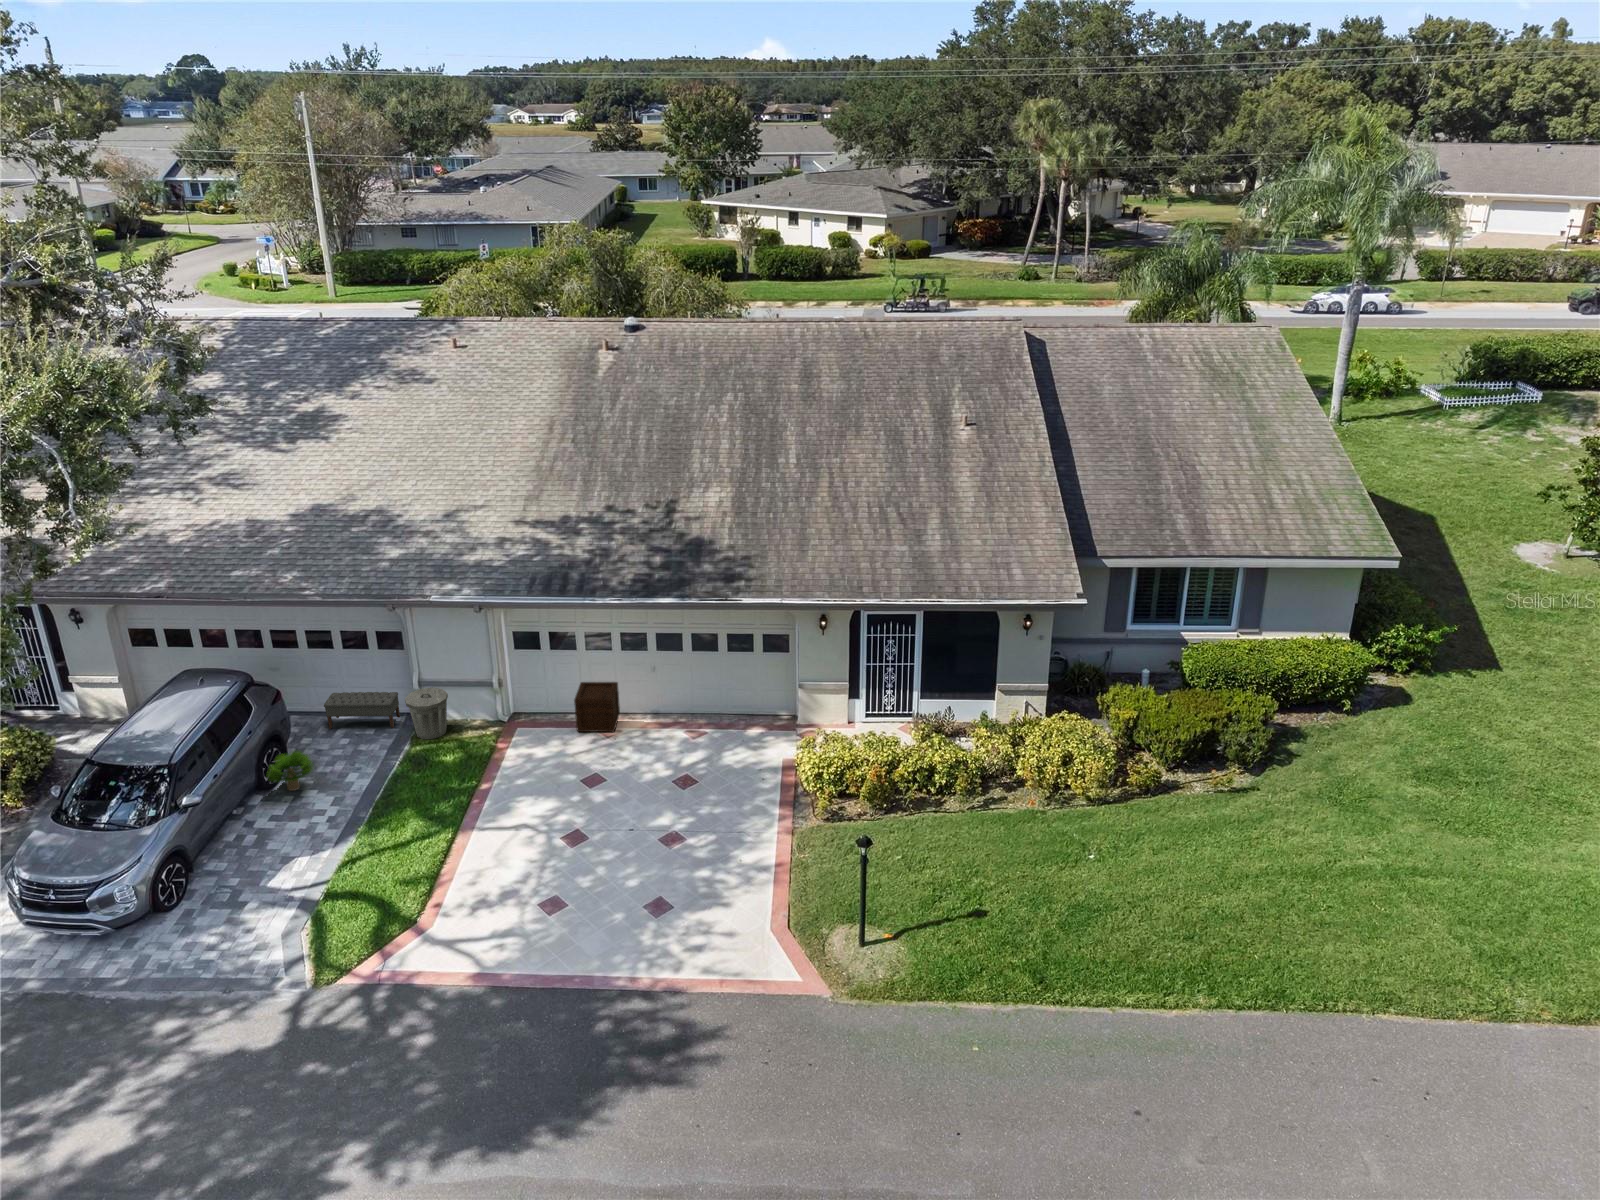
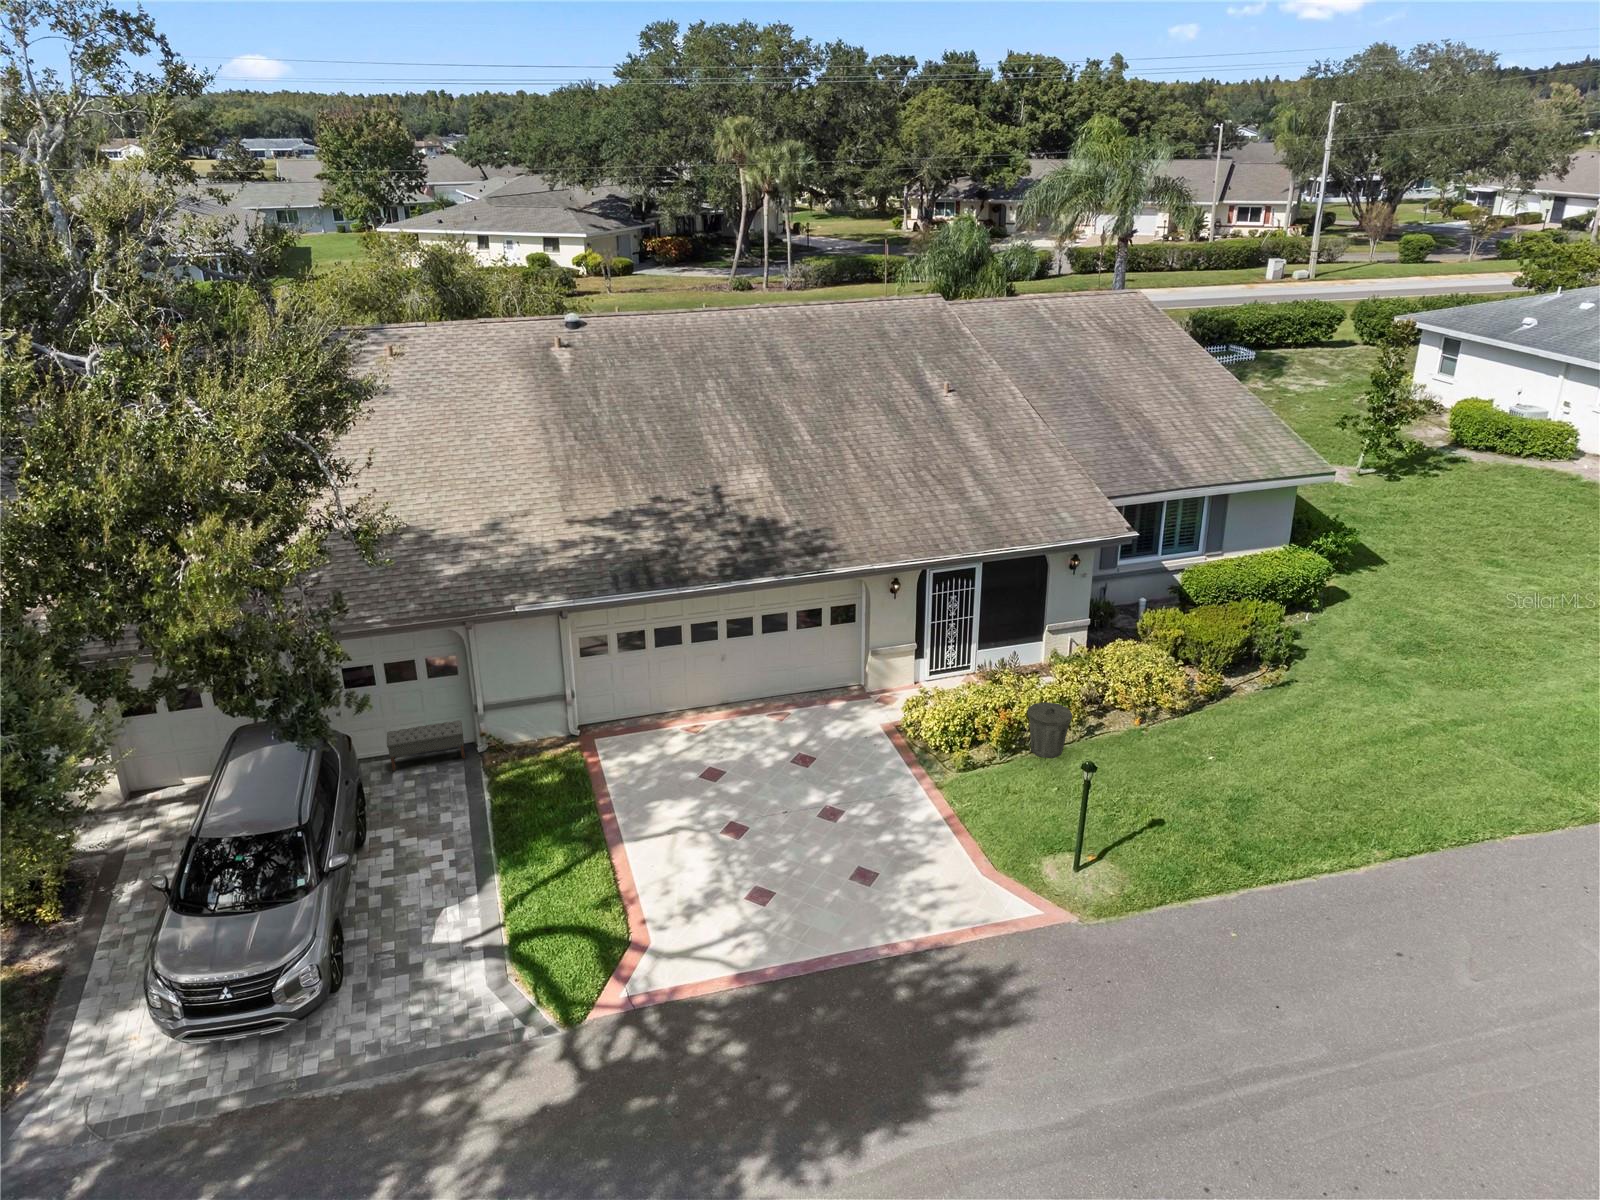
wooden crate: present [574,682,620,732] -> none [655,675,703,731]
trash can: present [405,687,448,739] -> present [1028,702,1072,758]
potted plant: present [267,751,313,791] -> none [365,791,422,840]

